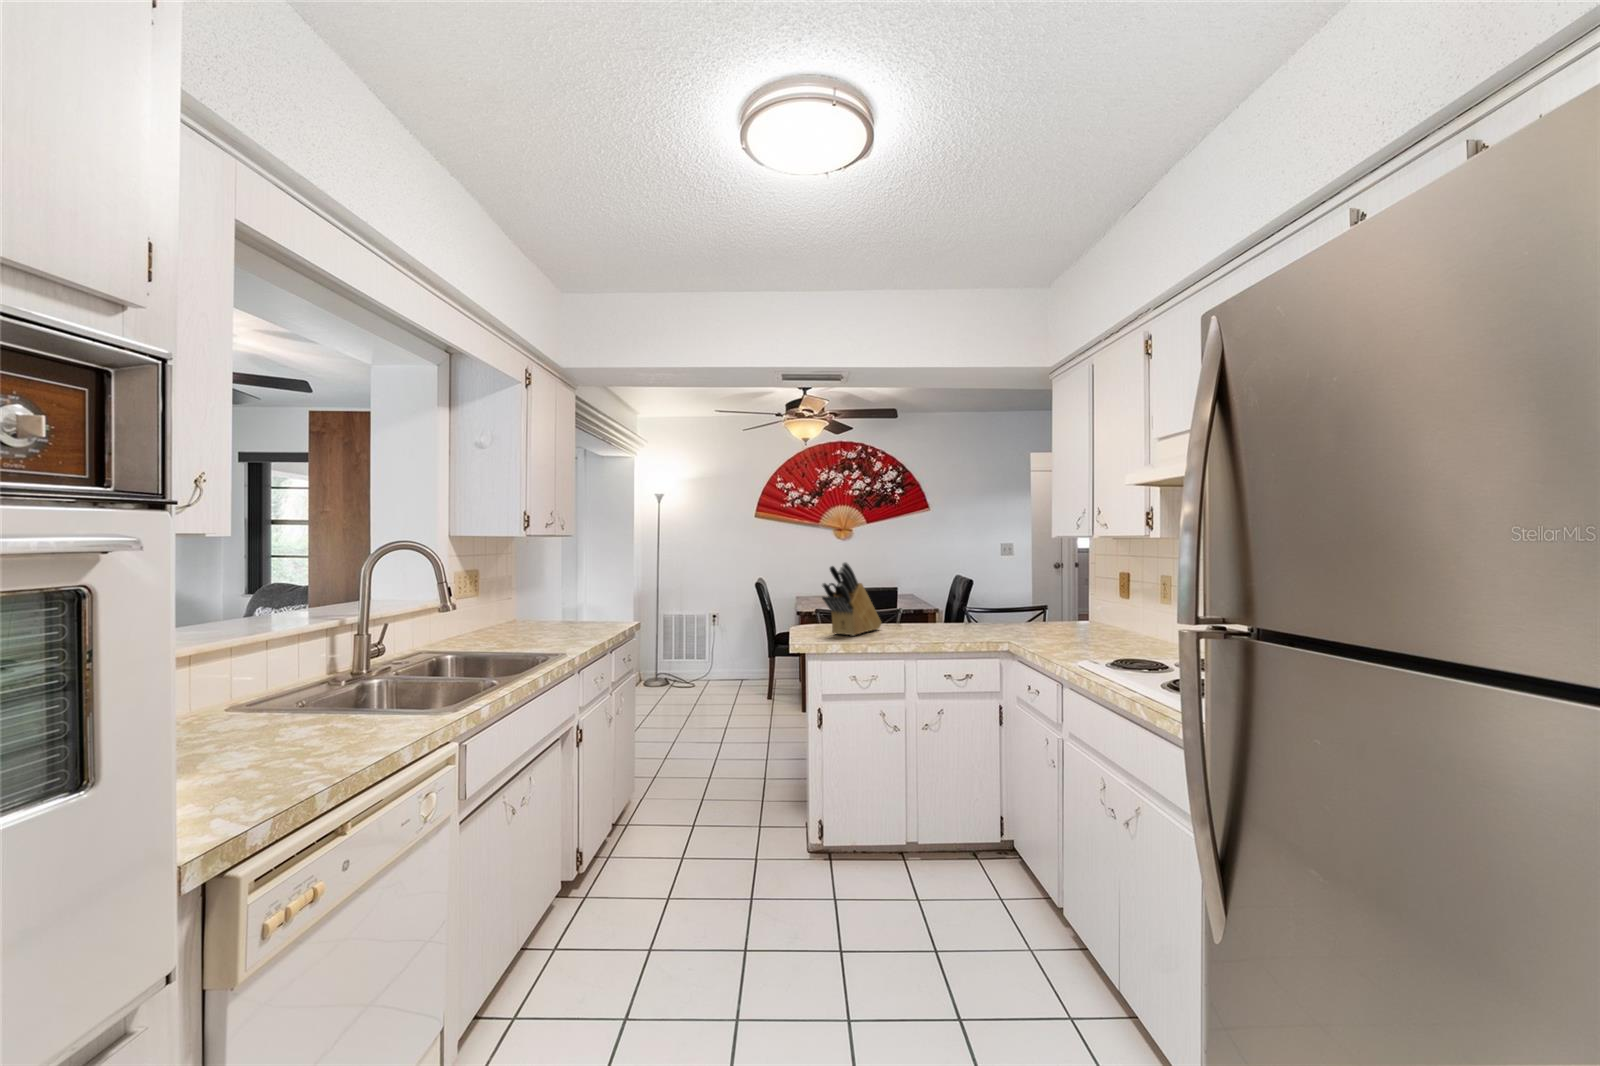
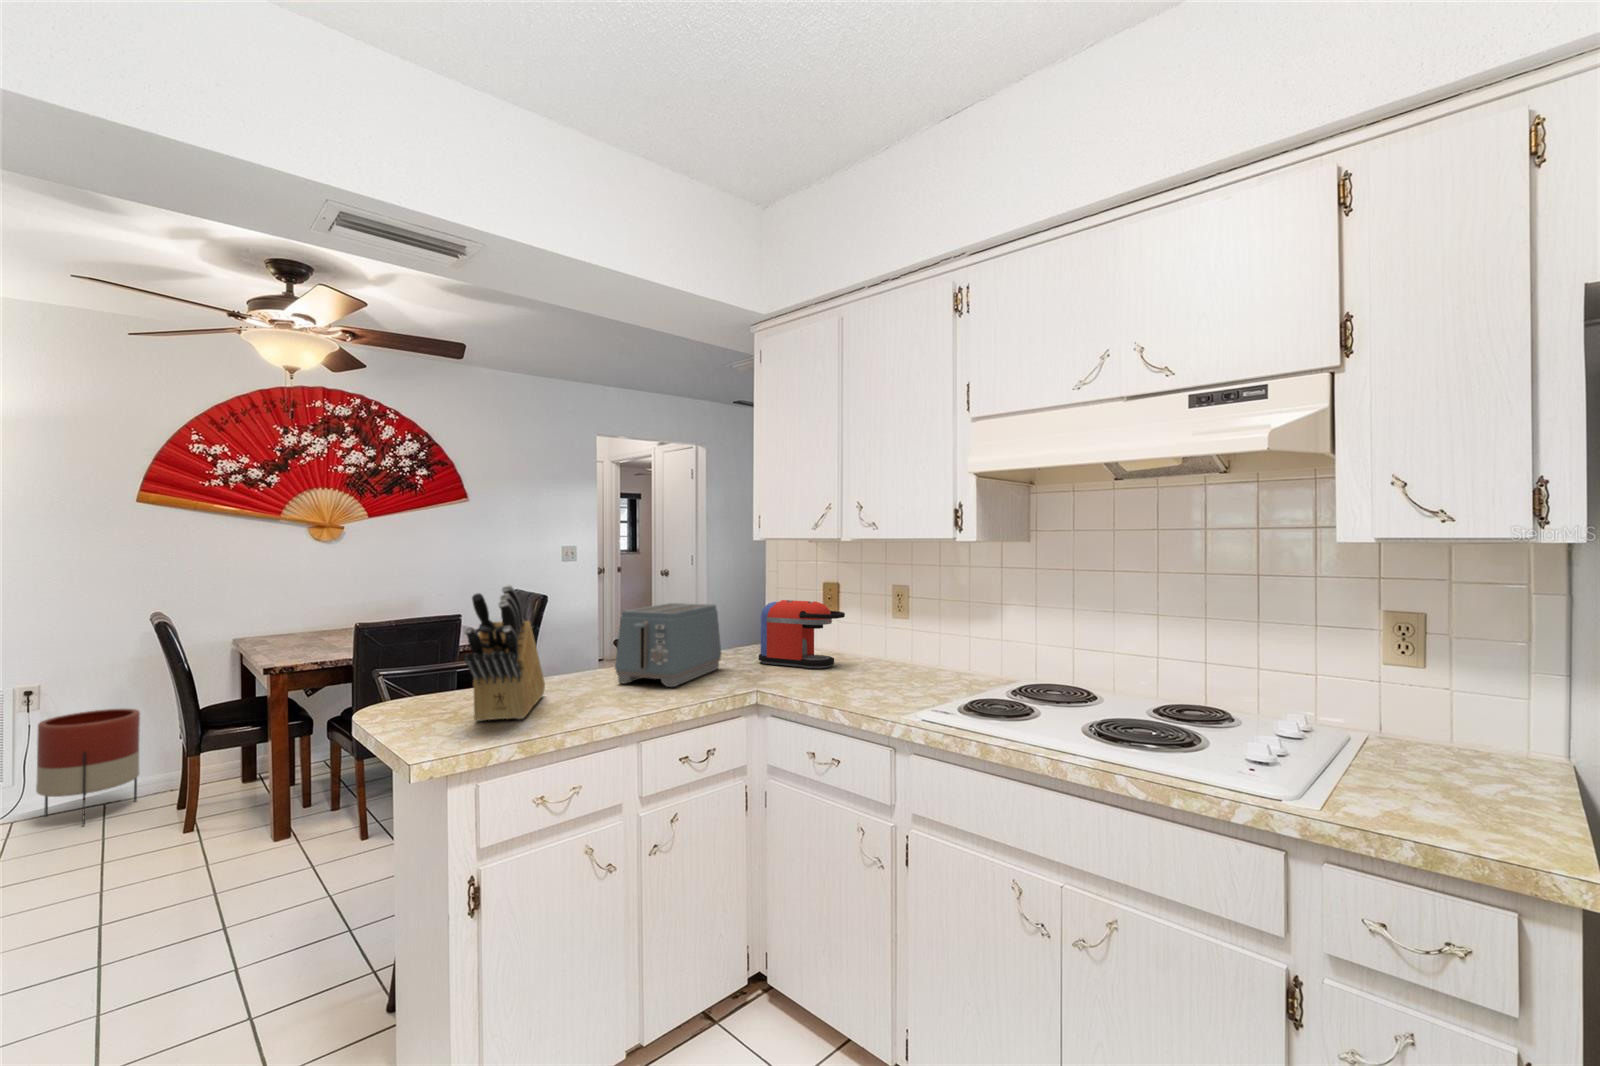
toaster: none [927,582,1009,634] -> present [615,603,721,687]
coffee maker: none [1043,584,1104,637] -> present [759,600,845,668]
planter: none [717,630,756,688] -> present [36,709,140,826]

